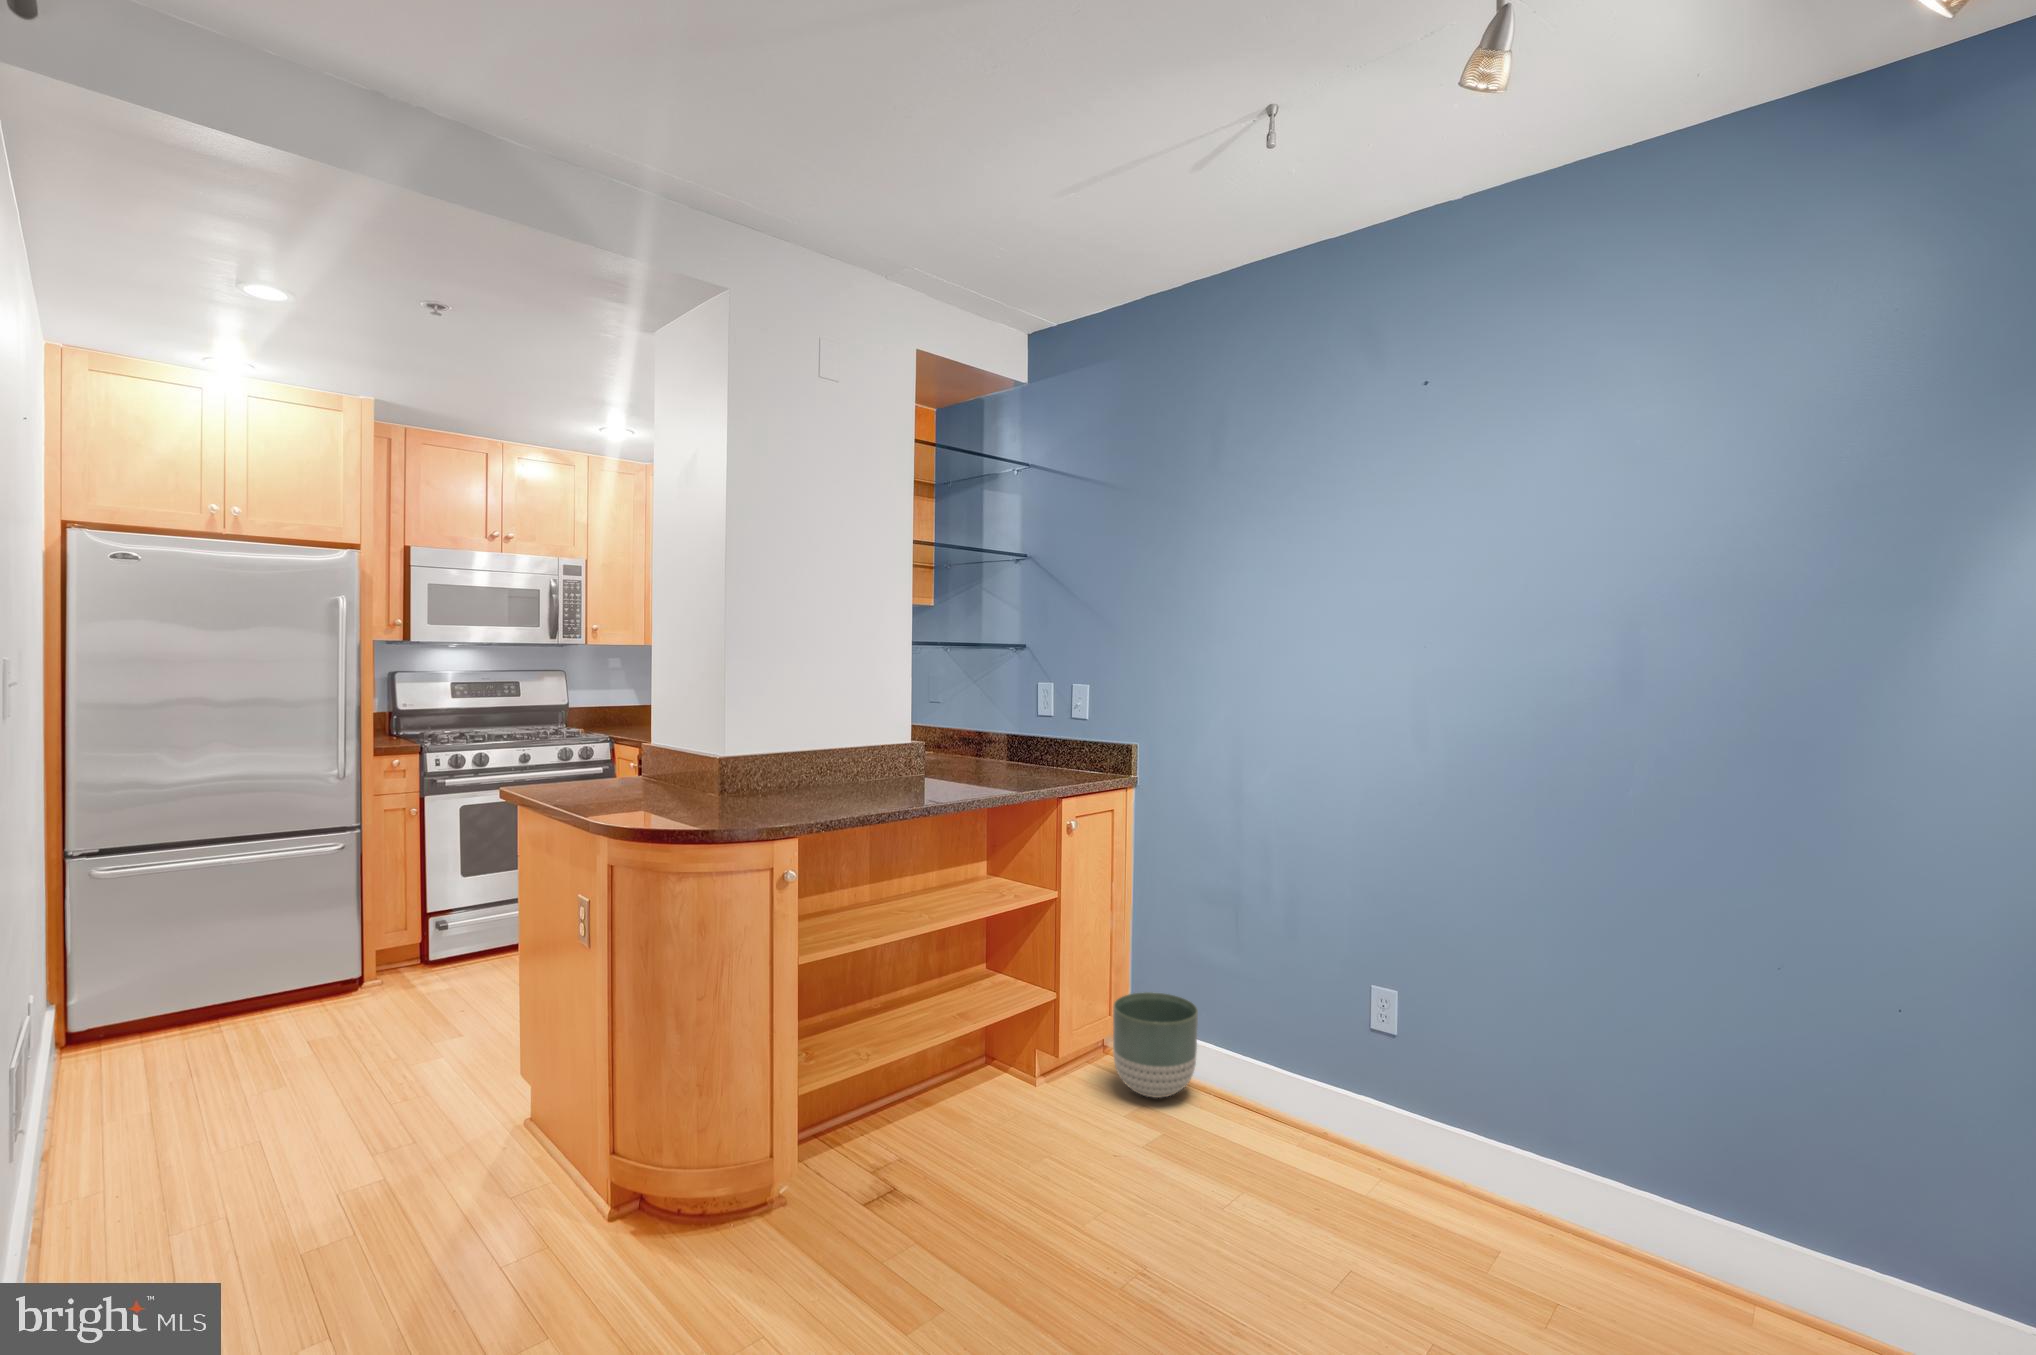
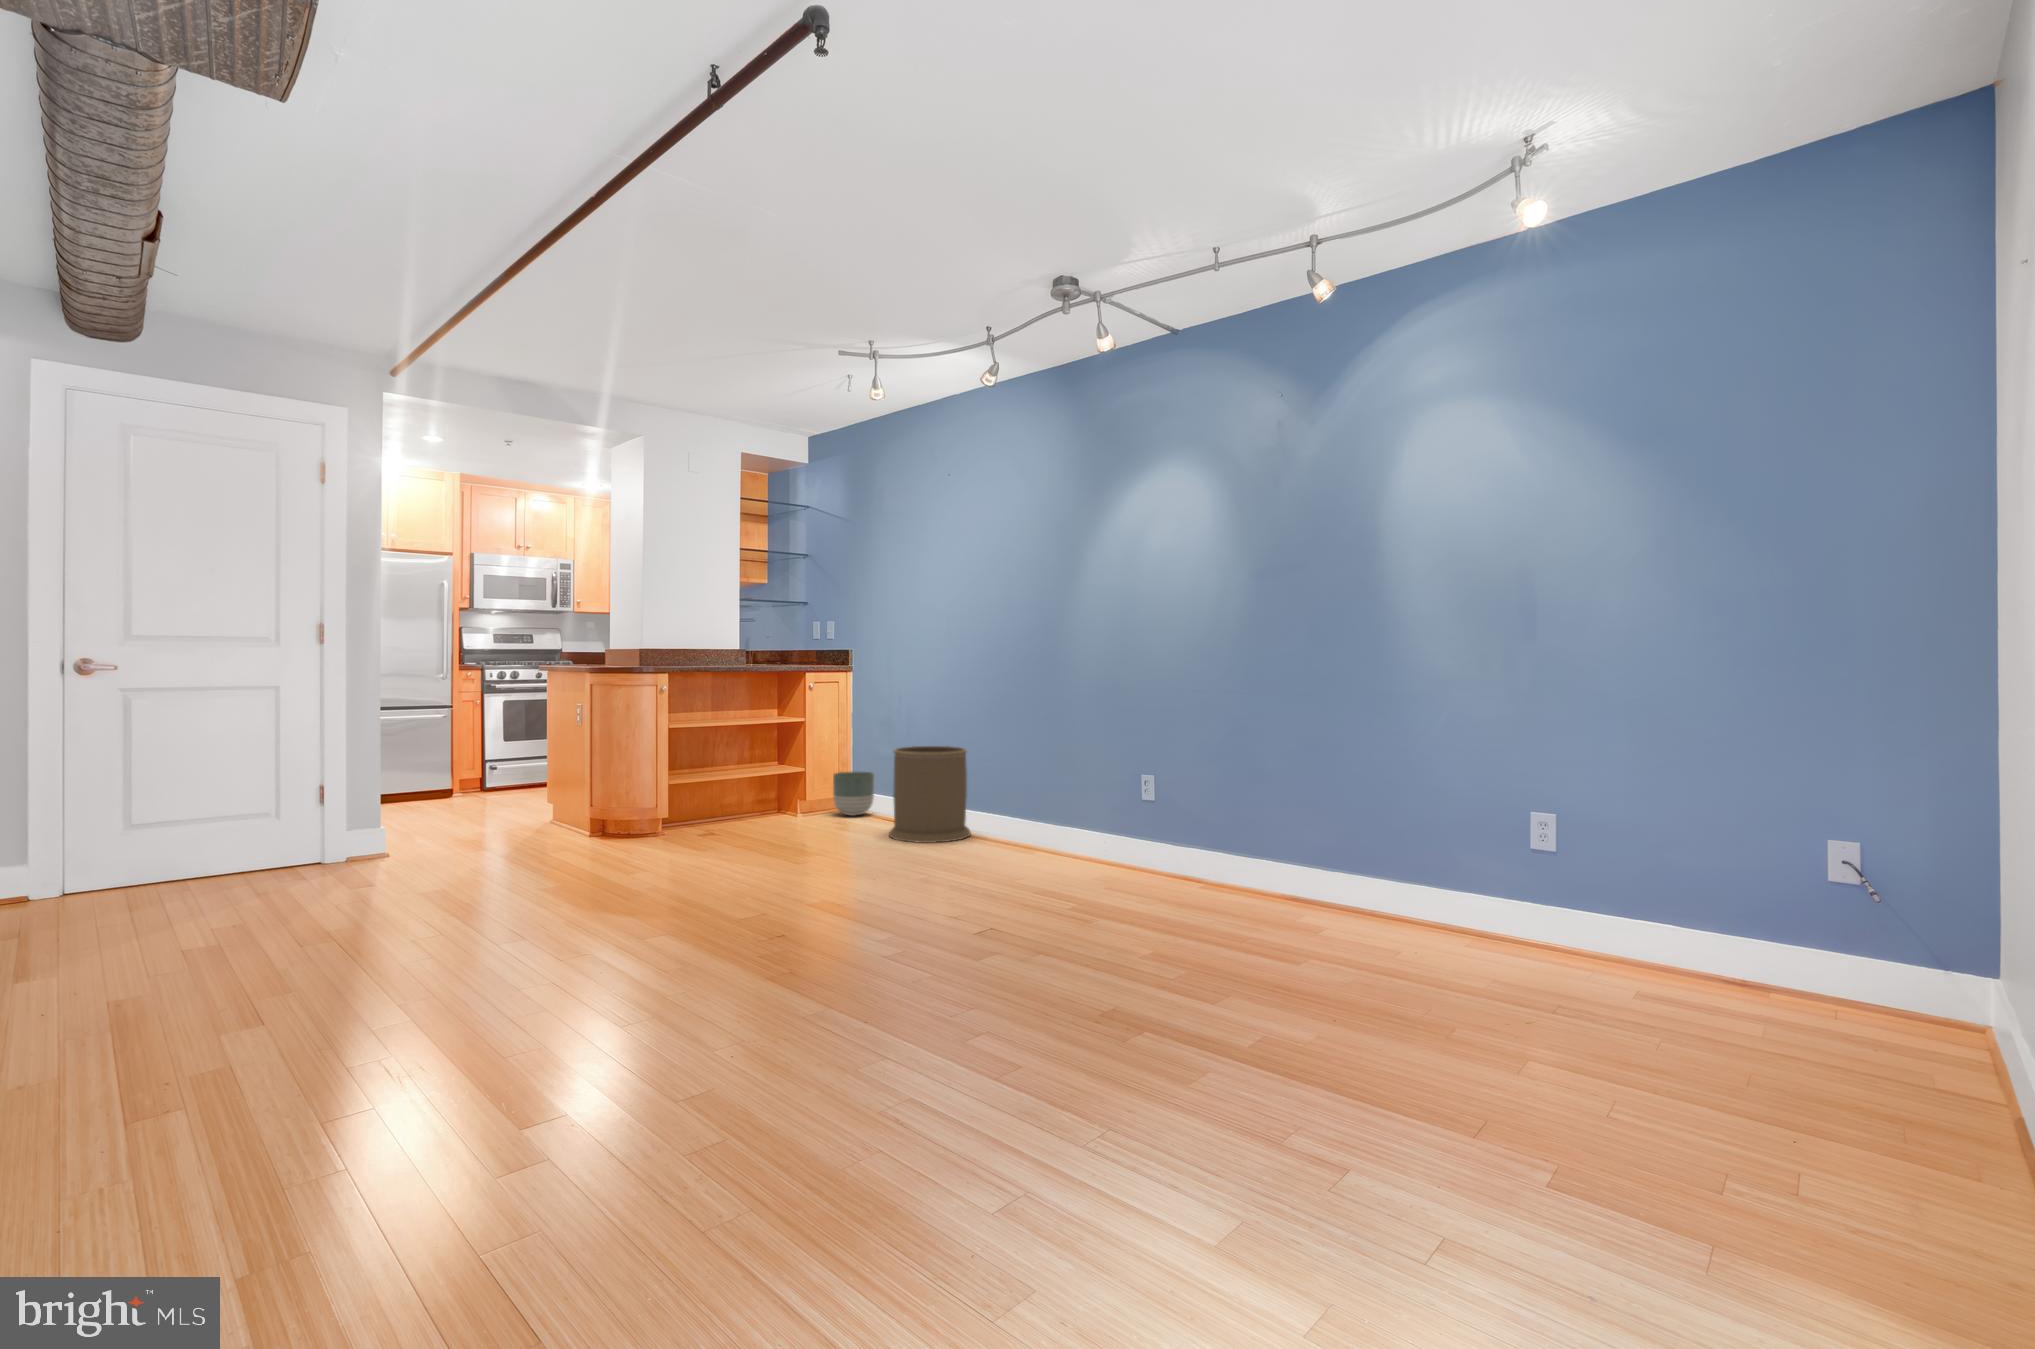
trash can: none [1322,993,1535,1291] -> present [889,746,971,843]

